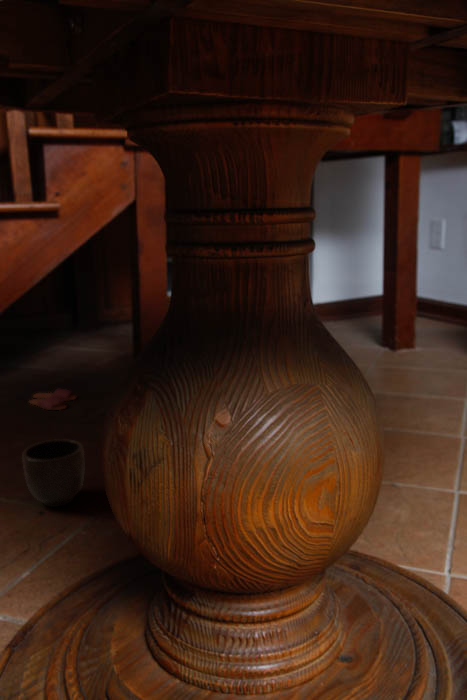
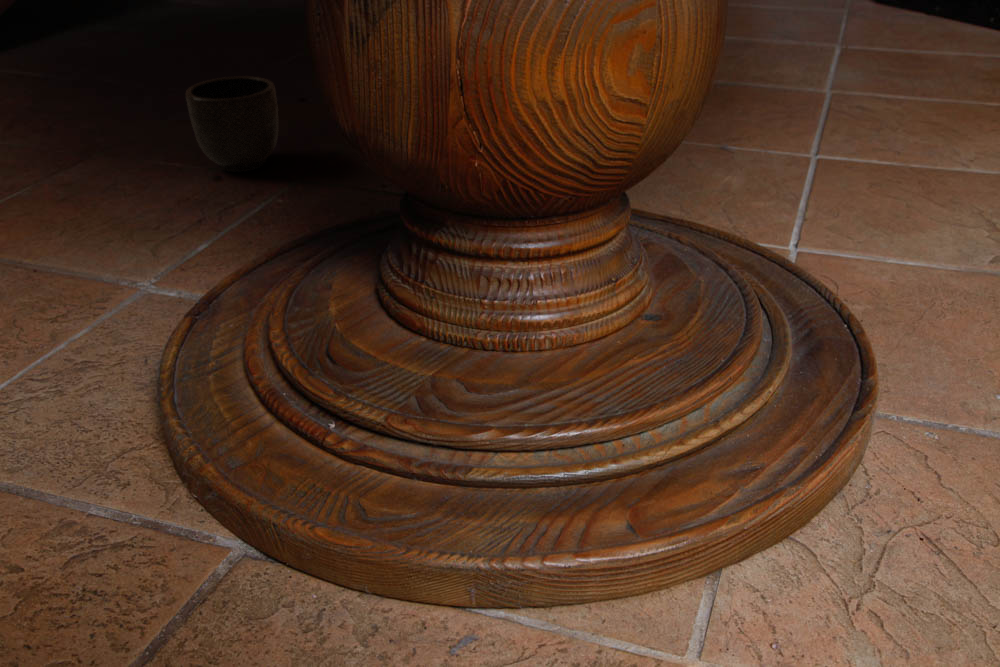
slippers: present [30,389,76,410] -> none [189,31,260,60]

